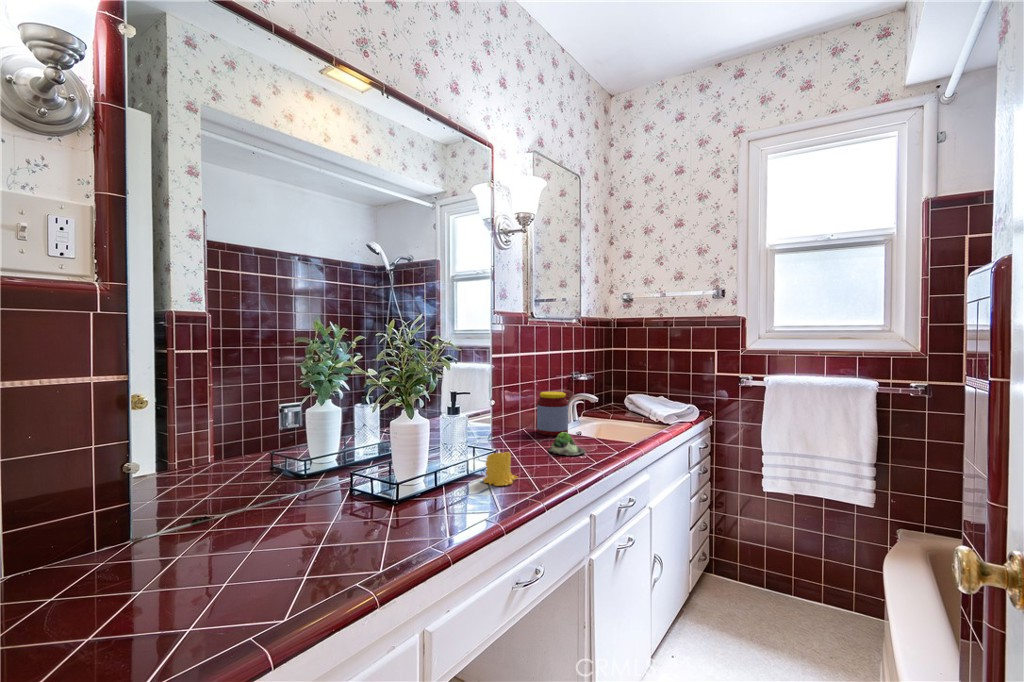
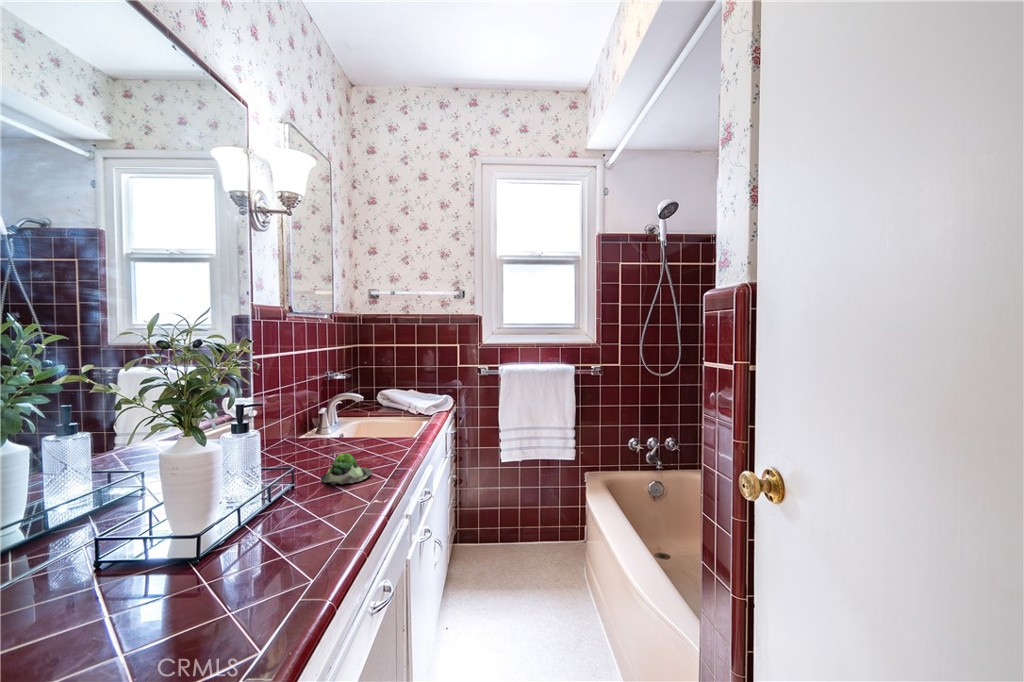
jar: present [537,392,568,436] -> none [293,400,335,457]
candle: present [483,452,518,486] -> none [236,512,300,580]

